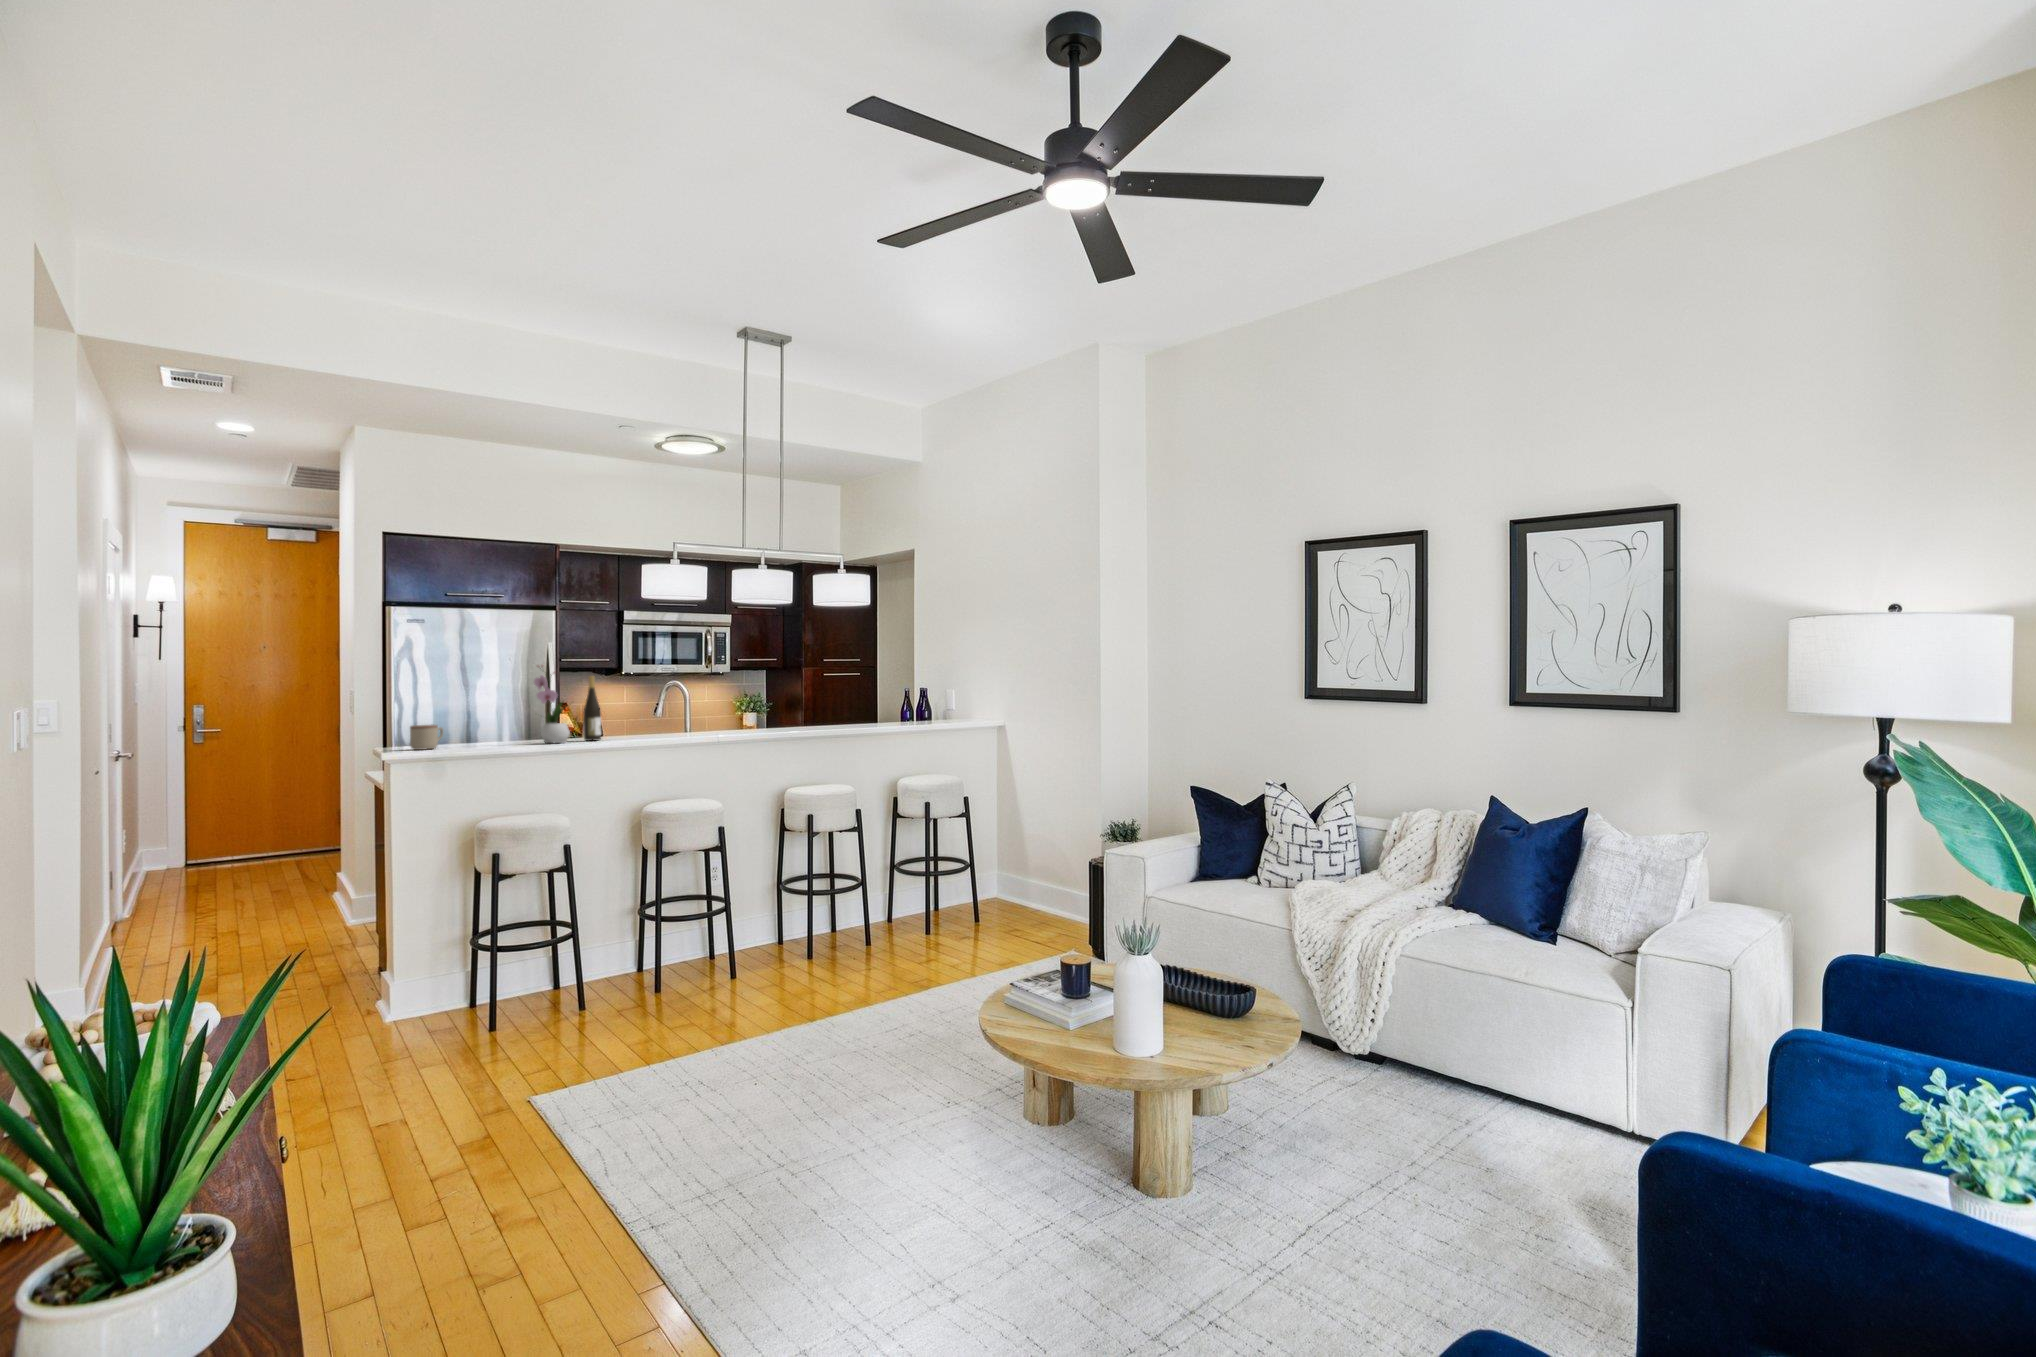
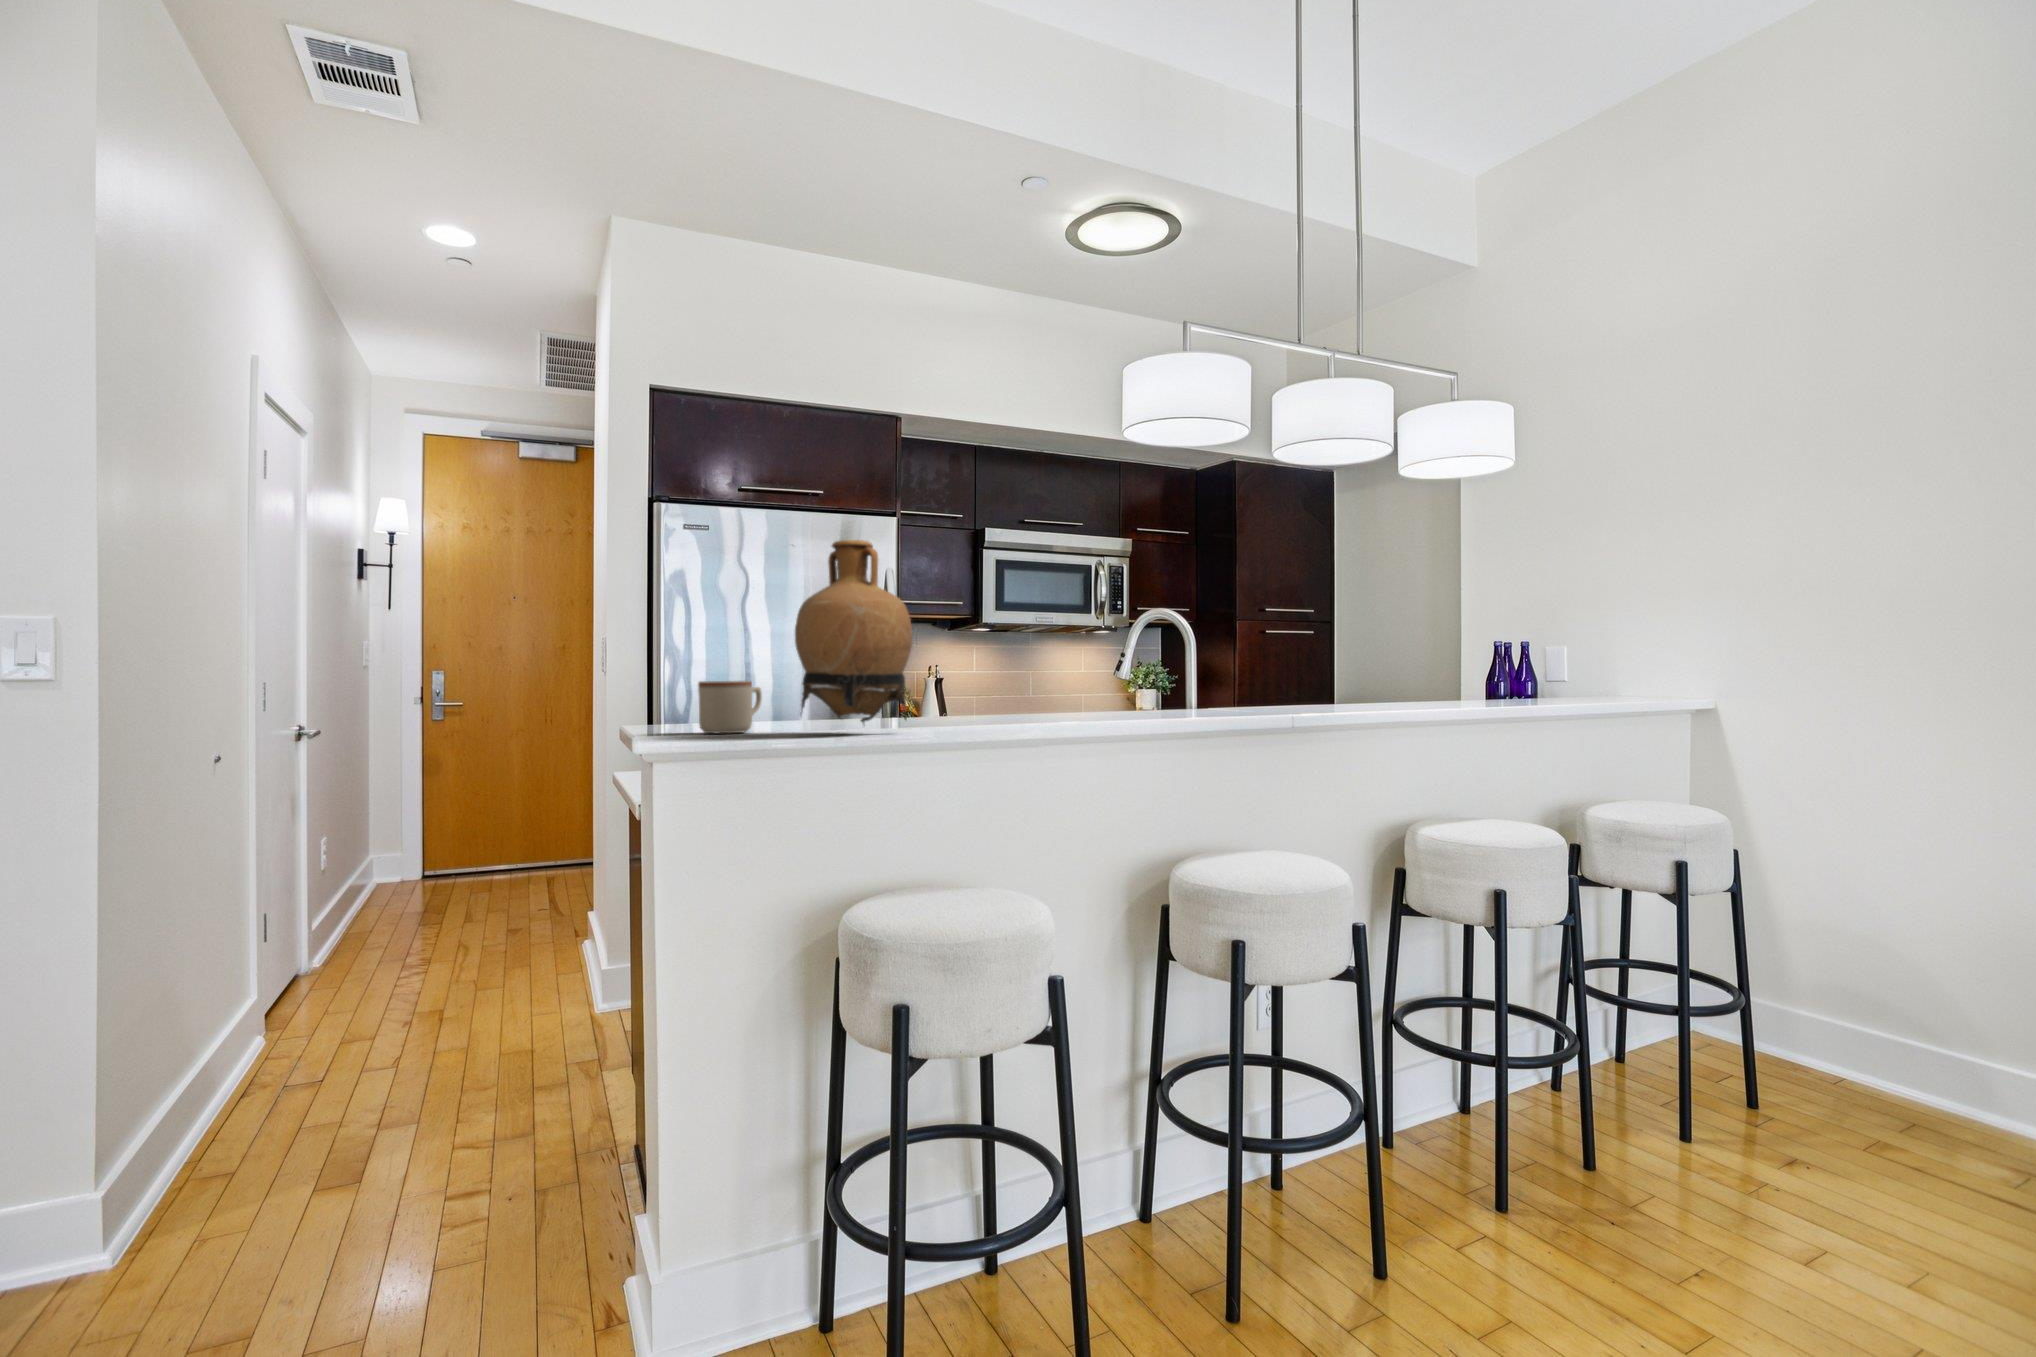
vase: none [456,664,514,747] -> present [795,540,912,723]
flower arrangement: present [534,672,570,743] -> none [932,560,1007,726]
wine bottle: present [583,676,601,741] -> none [1015,590,1047,722]

